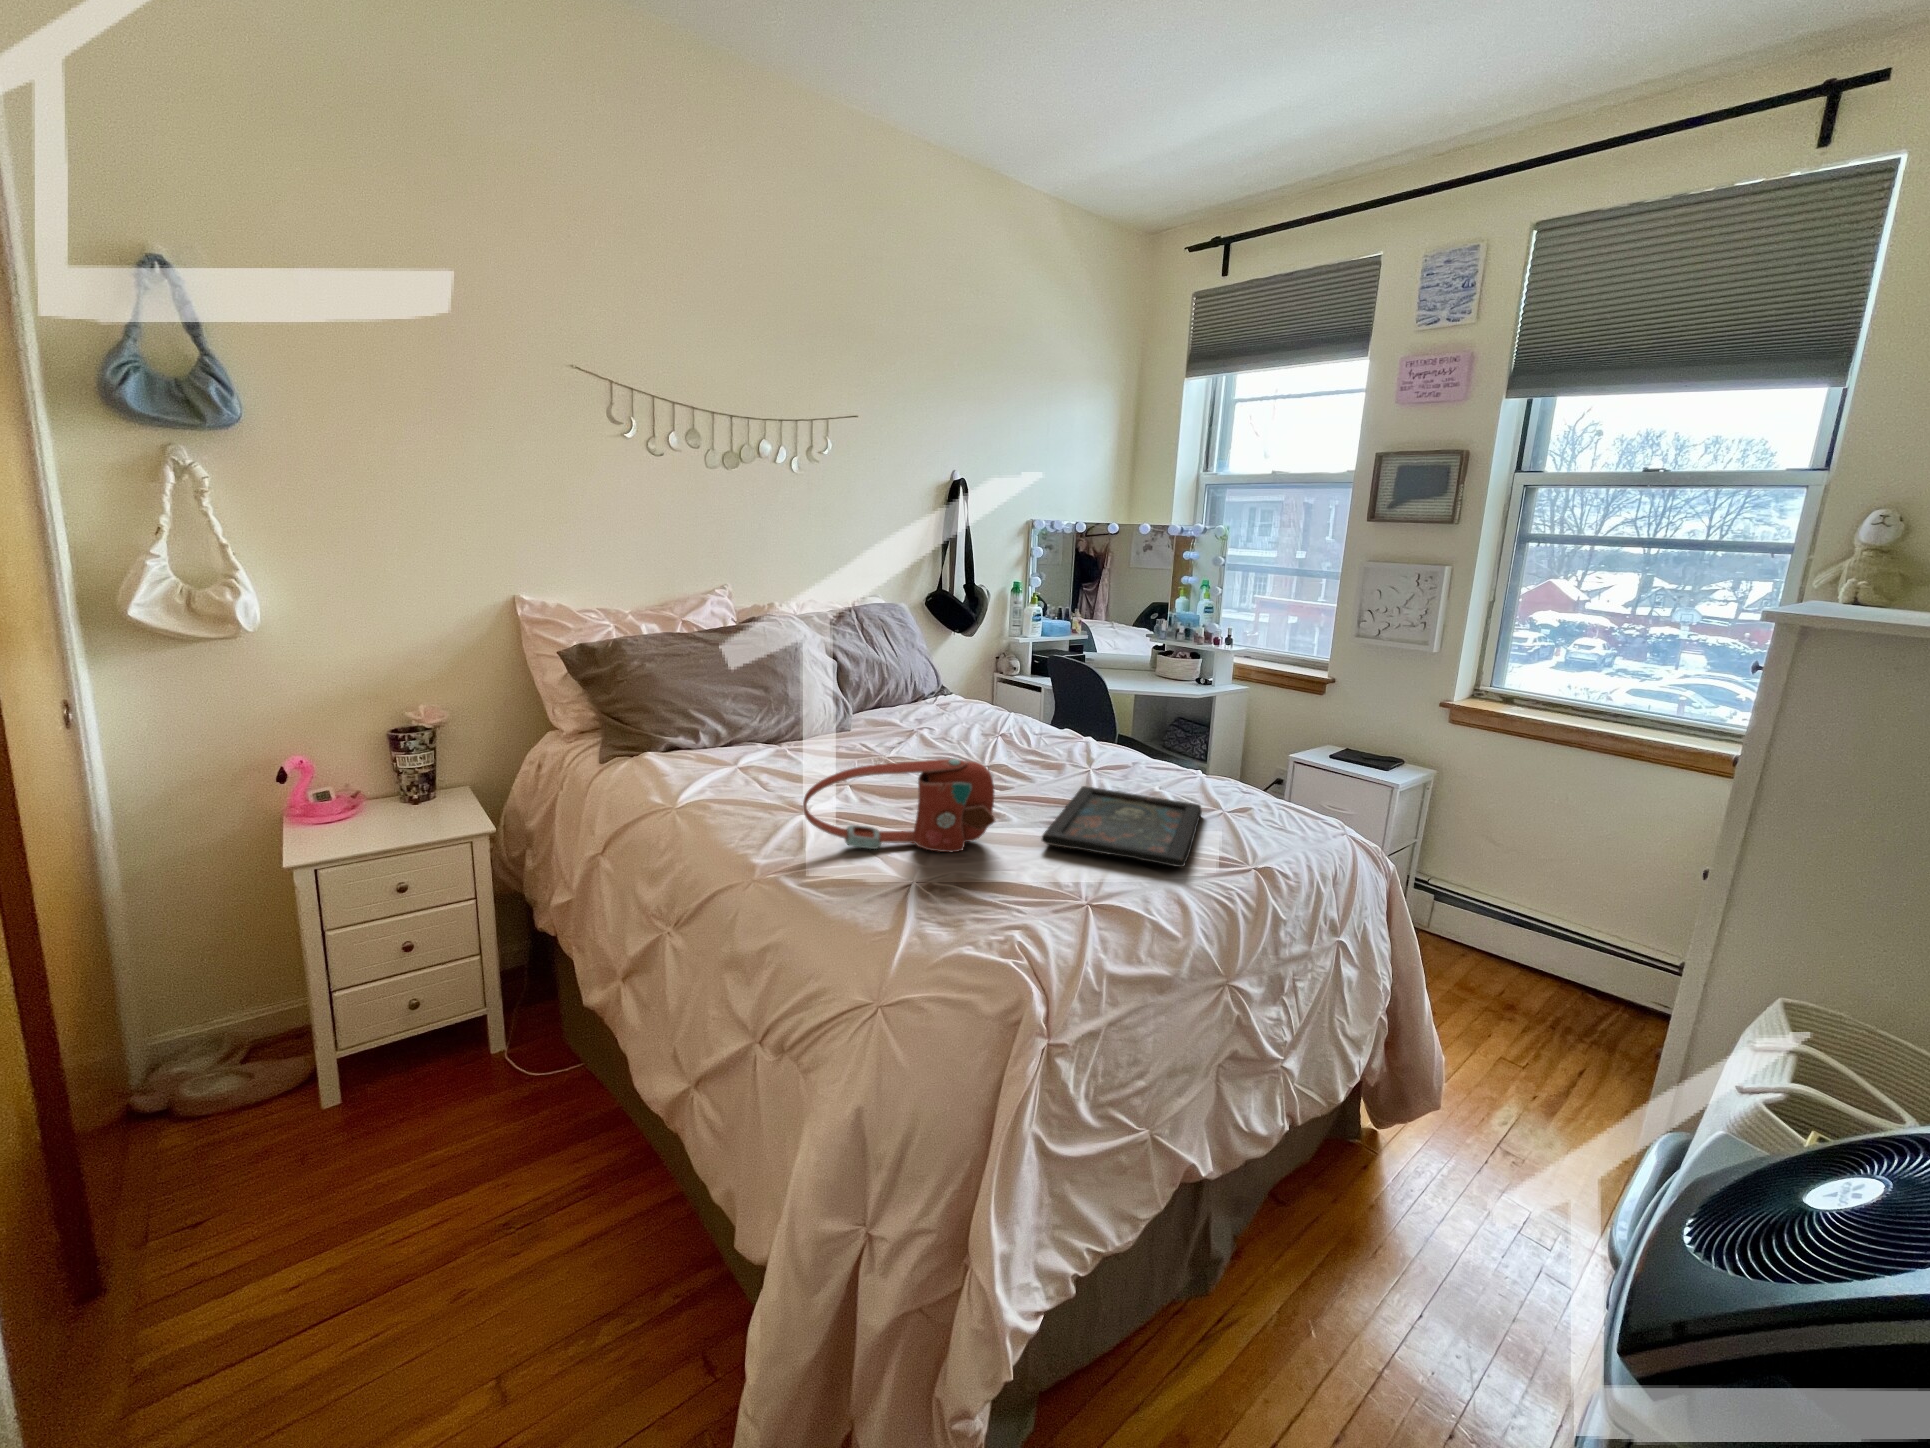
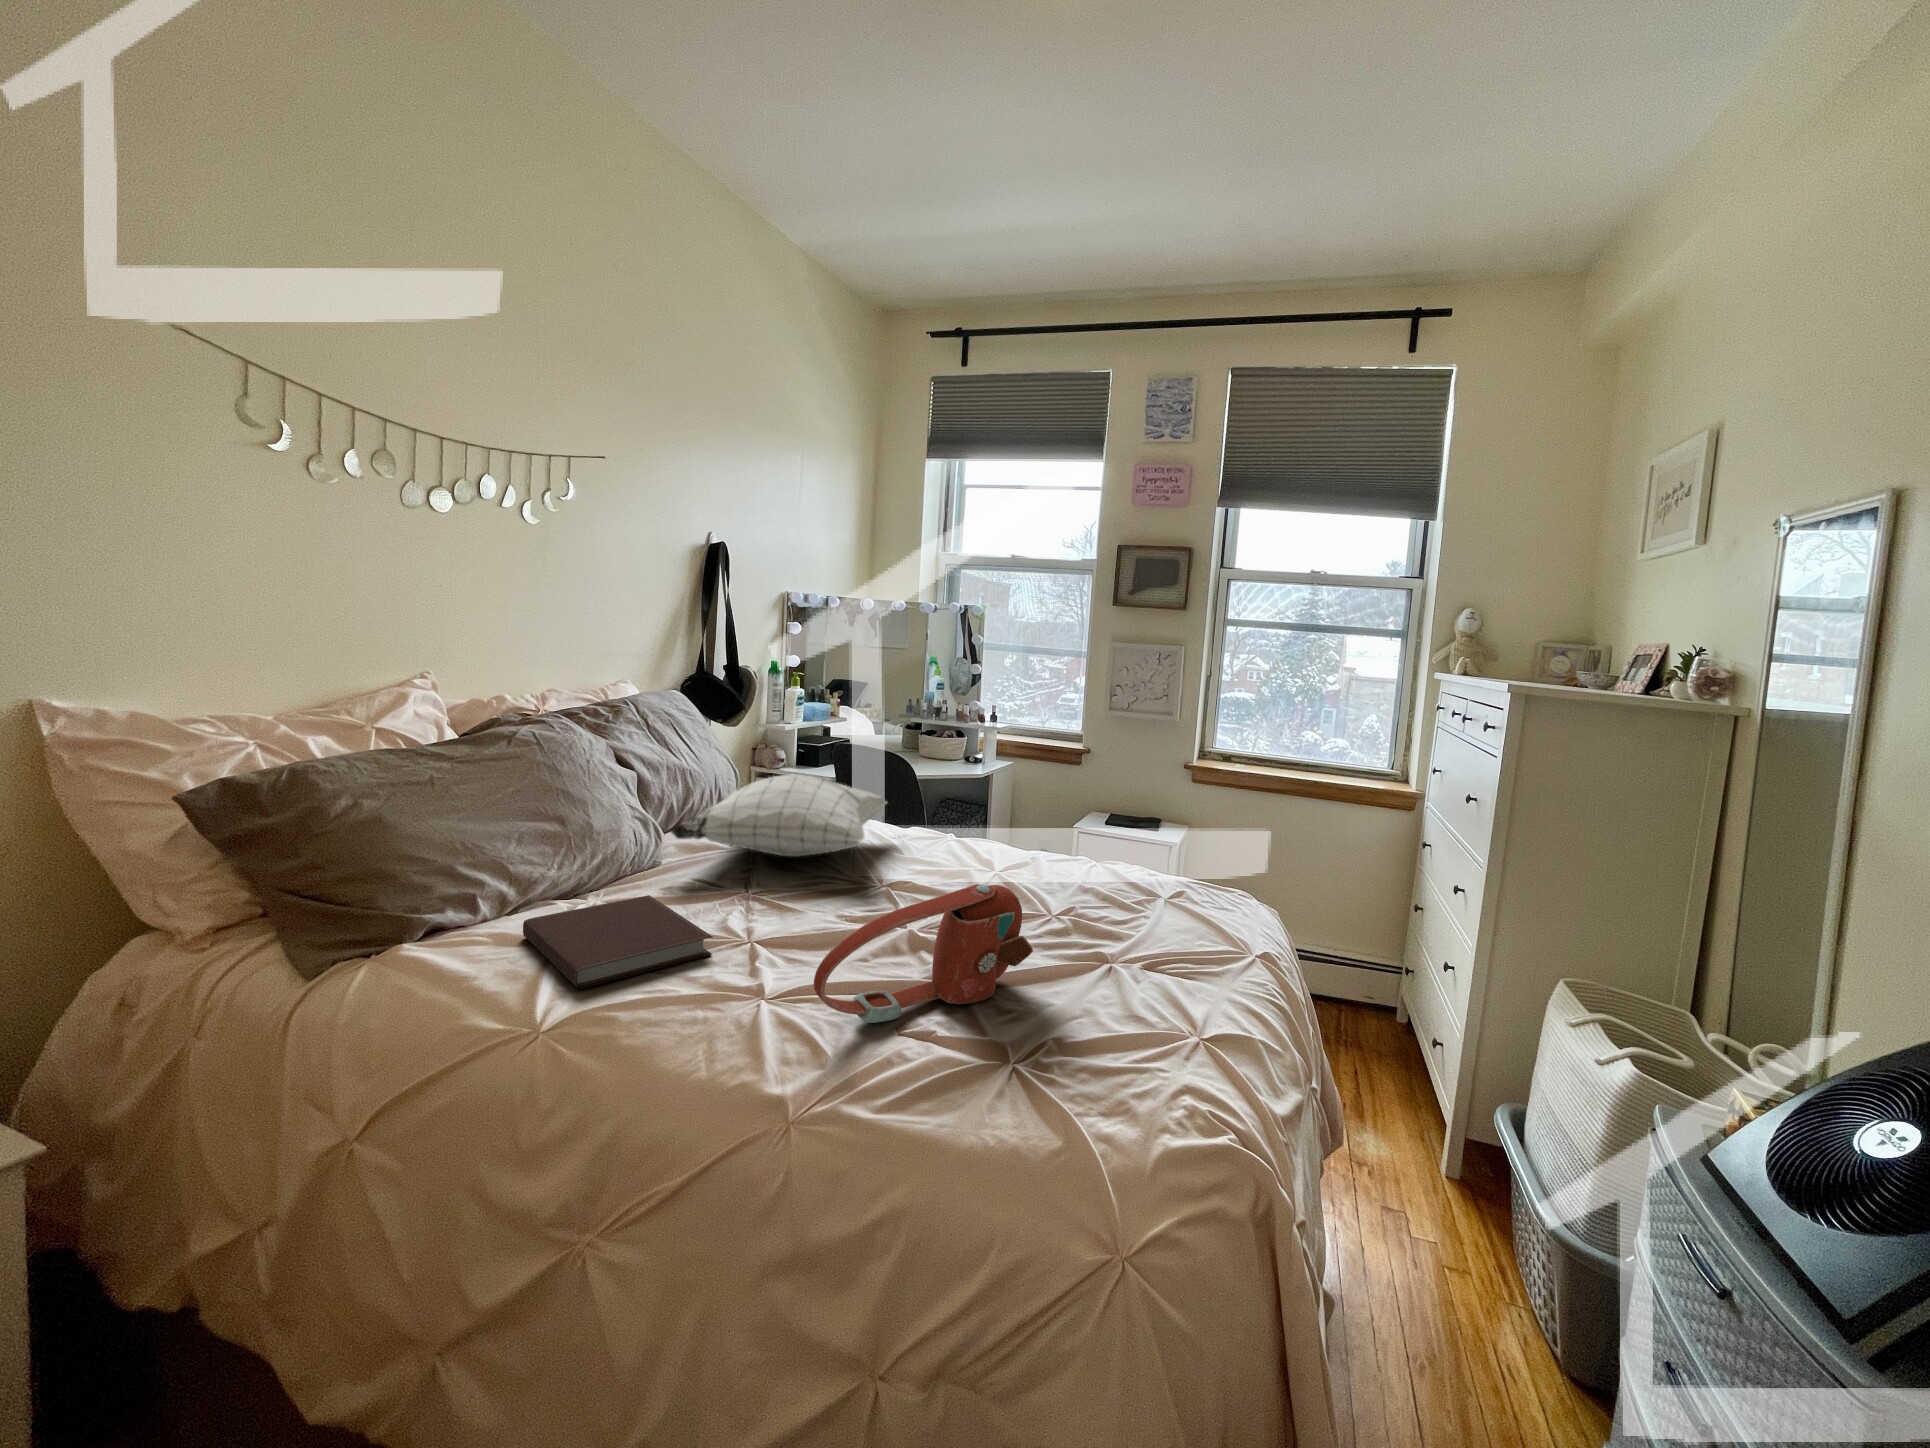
pillow: none [834,670,1027,738] -> present [670,774,886,857]
notebook: none [711,746,808,793] -> present [523,895,713,988]
tray: present [1042,786,1202,867] -> none [1025,890,1212,966]

